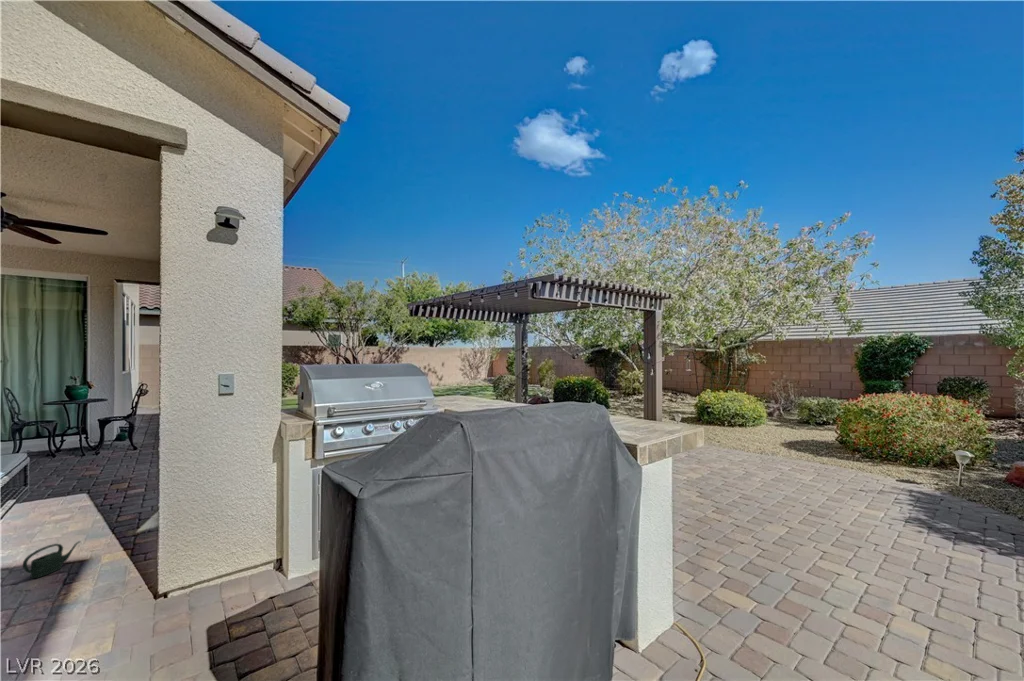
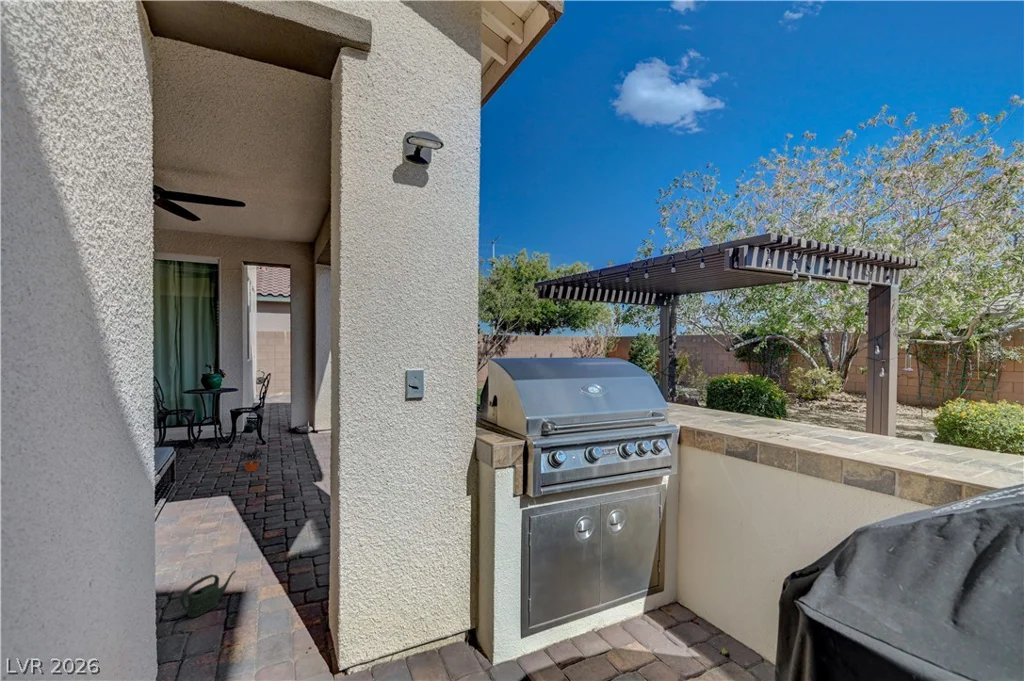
potted plant: none [99,452,130,473] -> present [238,449,265,472]

